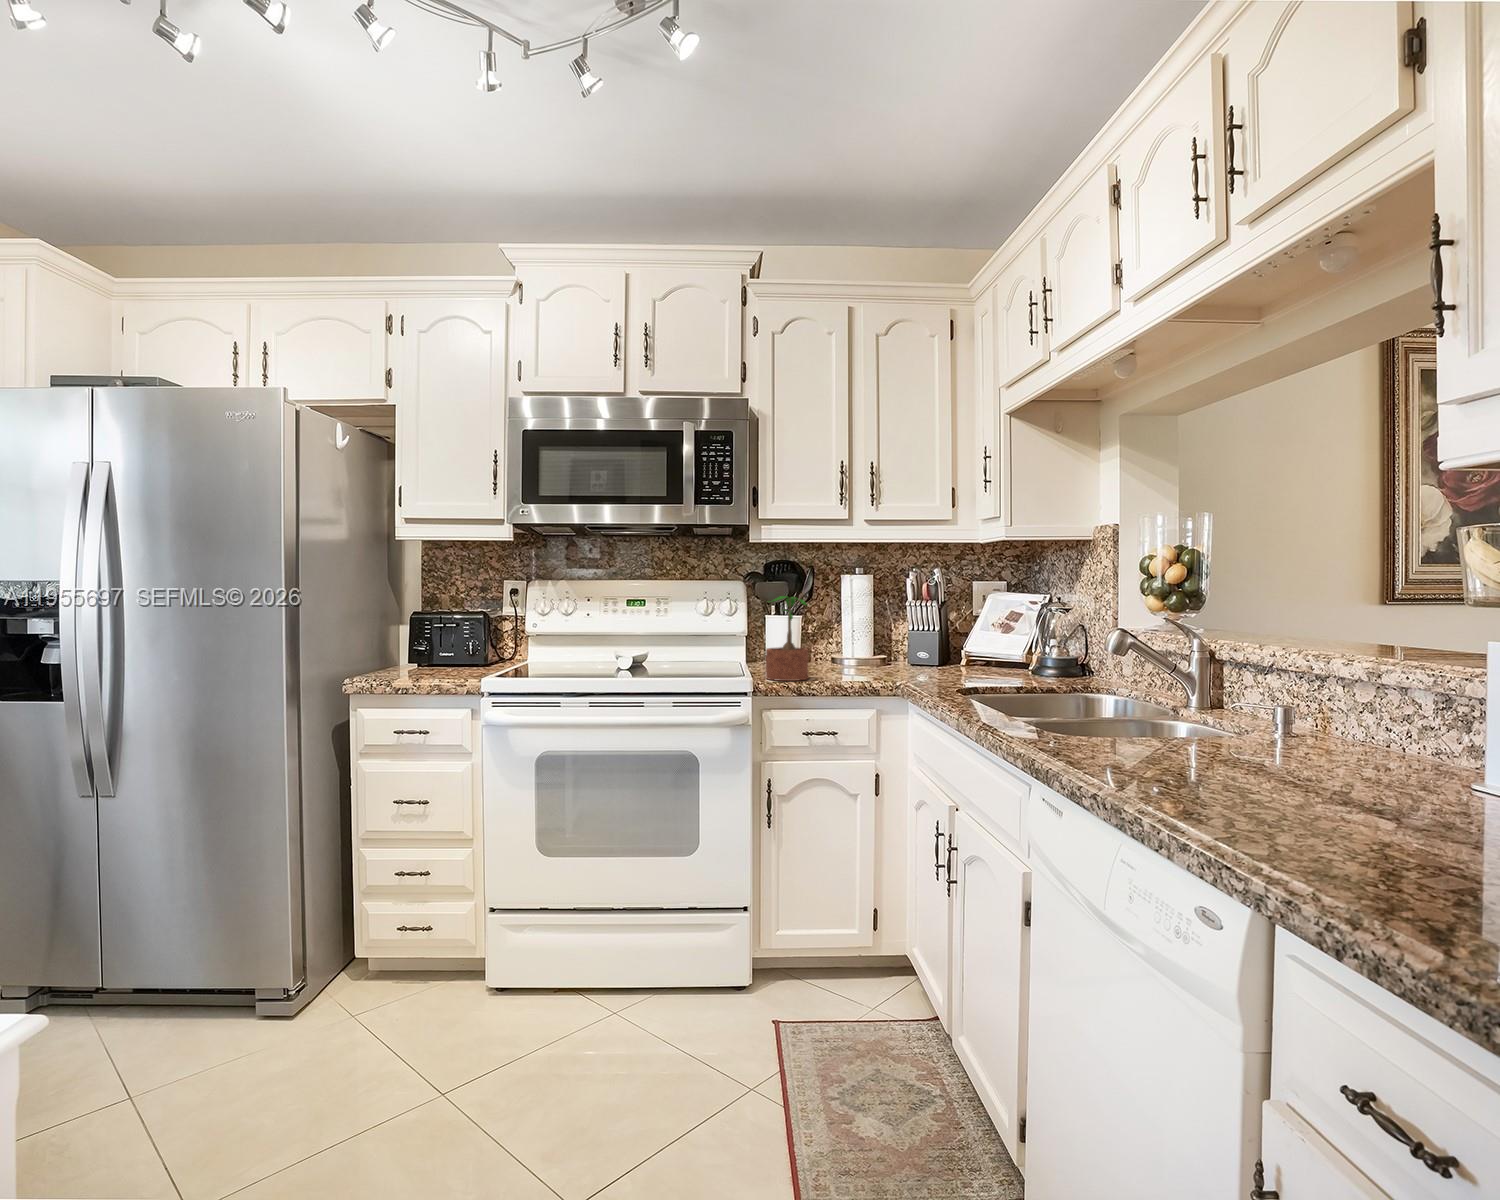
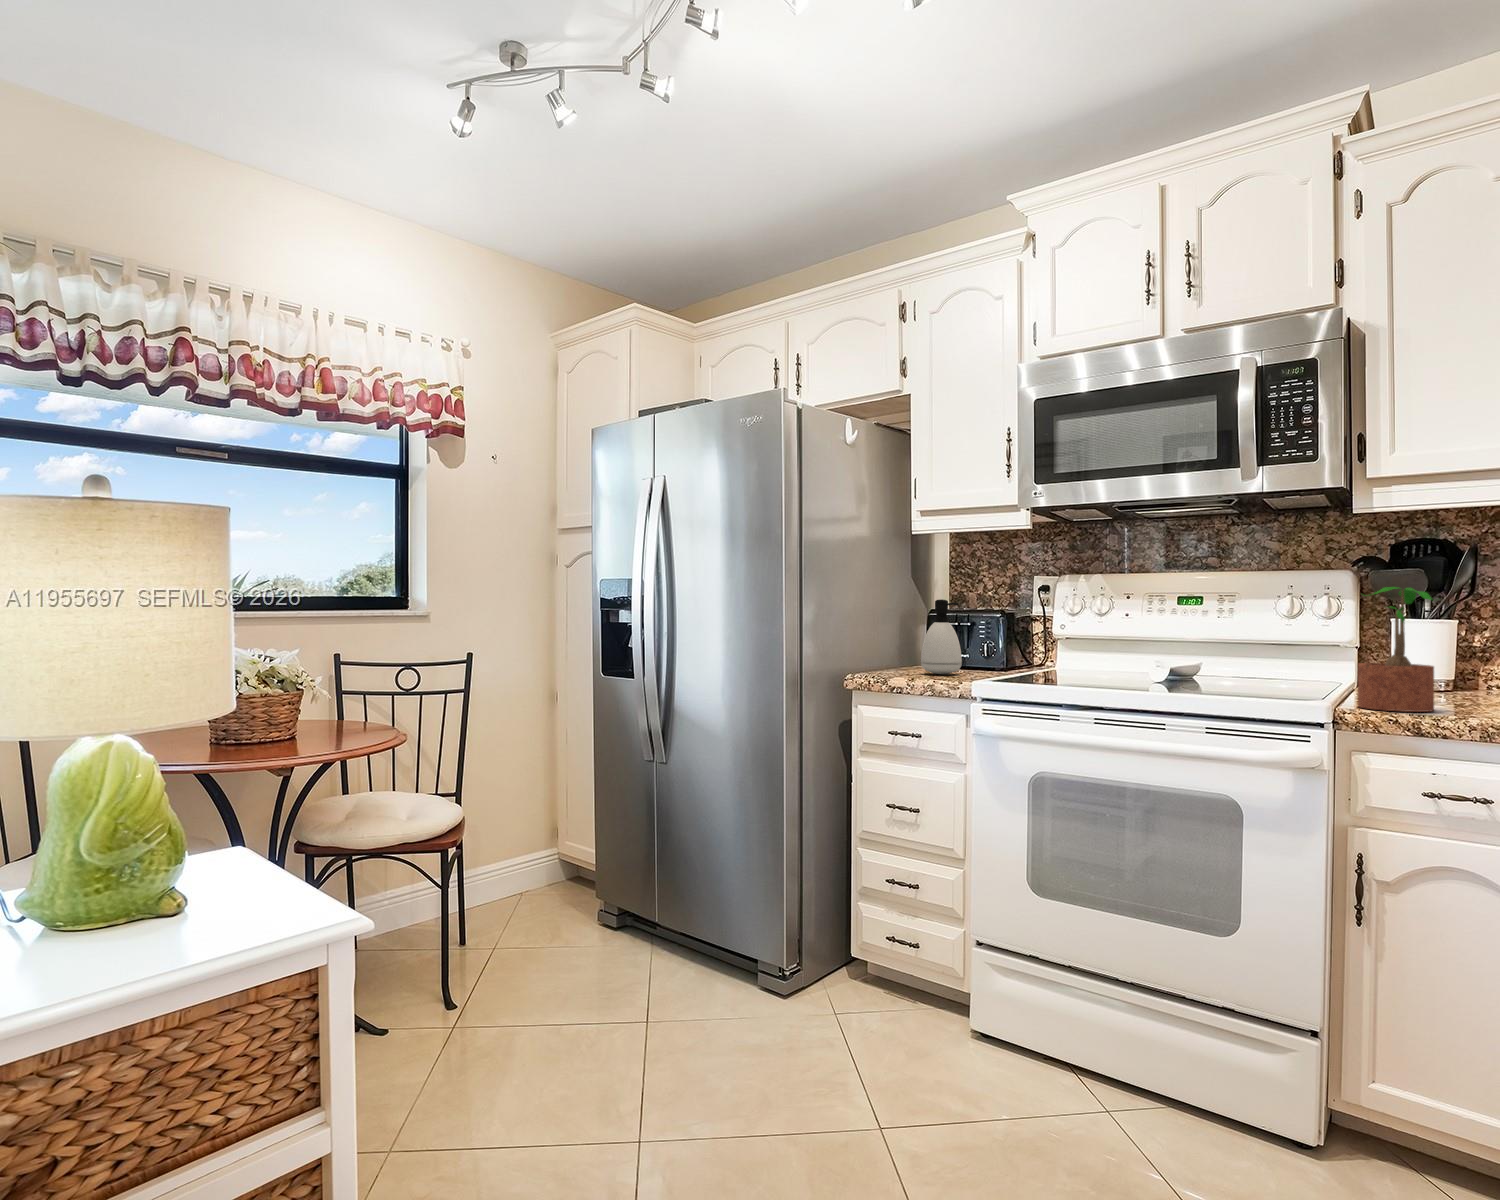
soap dispenser: none [414,603,453,672] -> present [921,599,962,674]

